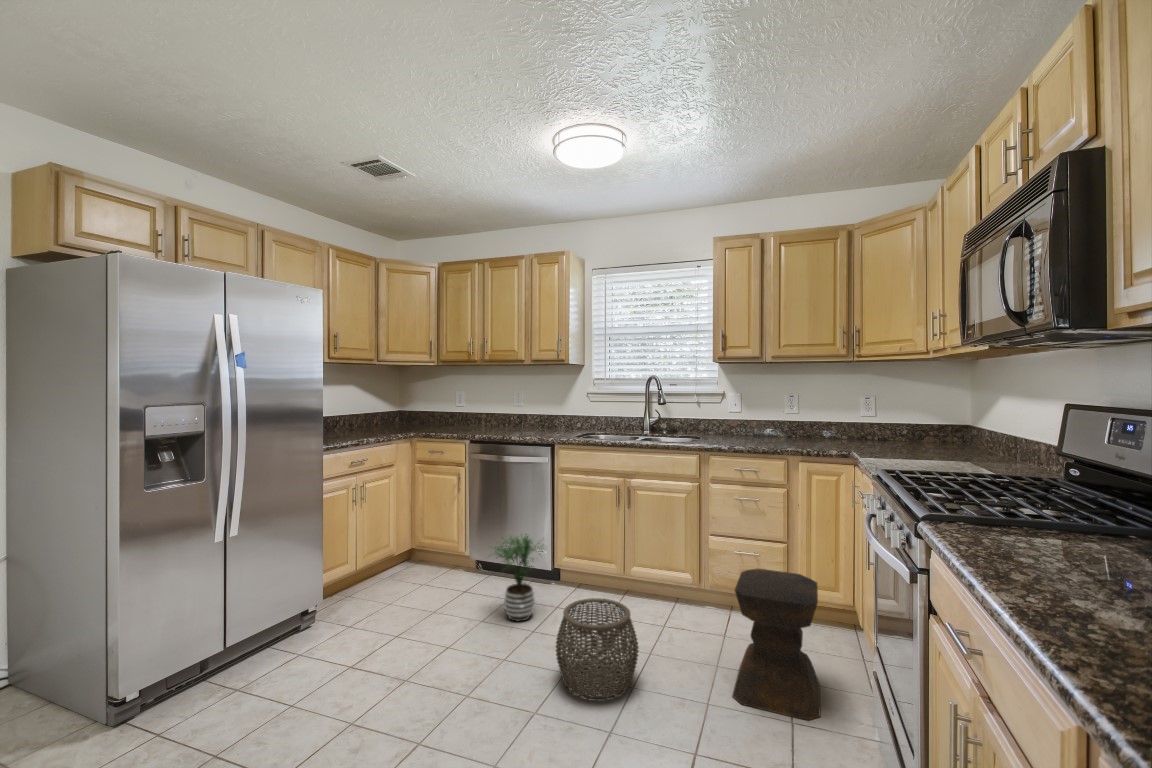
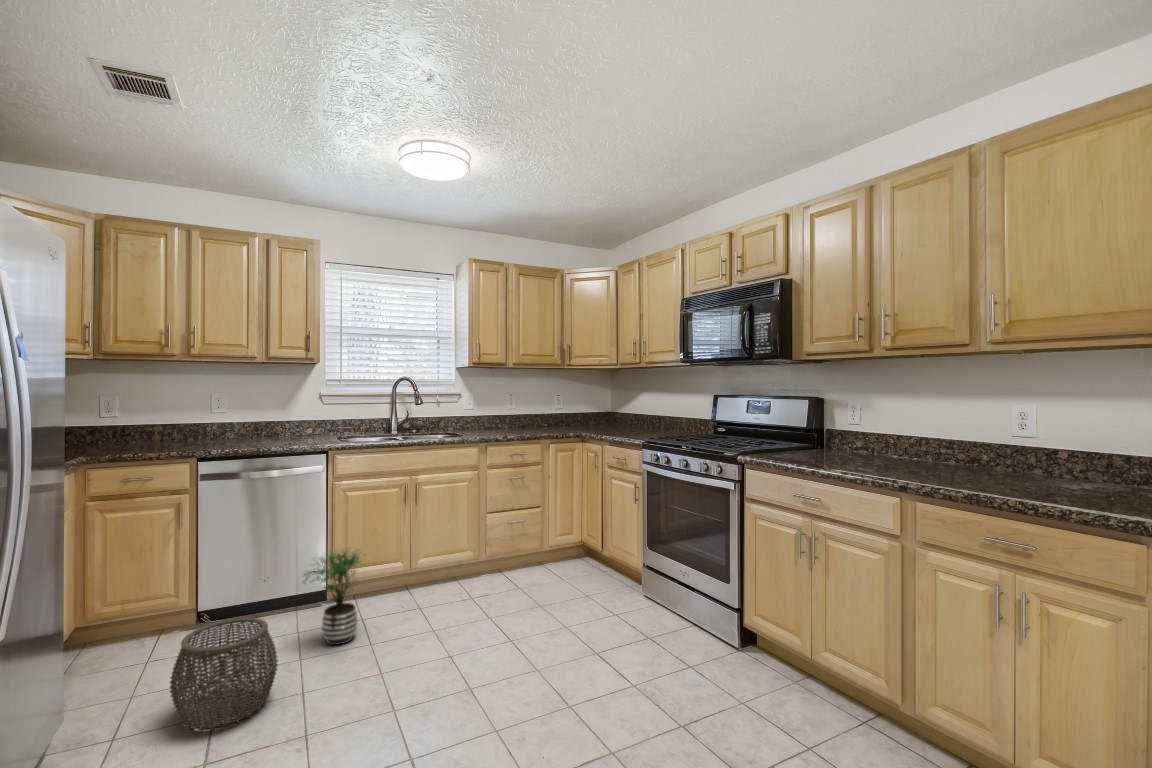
stool: present [732,569,820,720] -> none [556,518,626,617]
woven basket: present [556,598,639,699] -> present [170,617,278,730]

